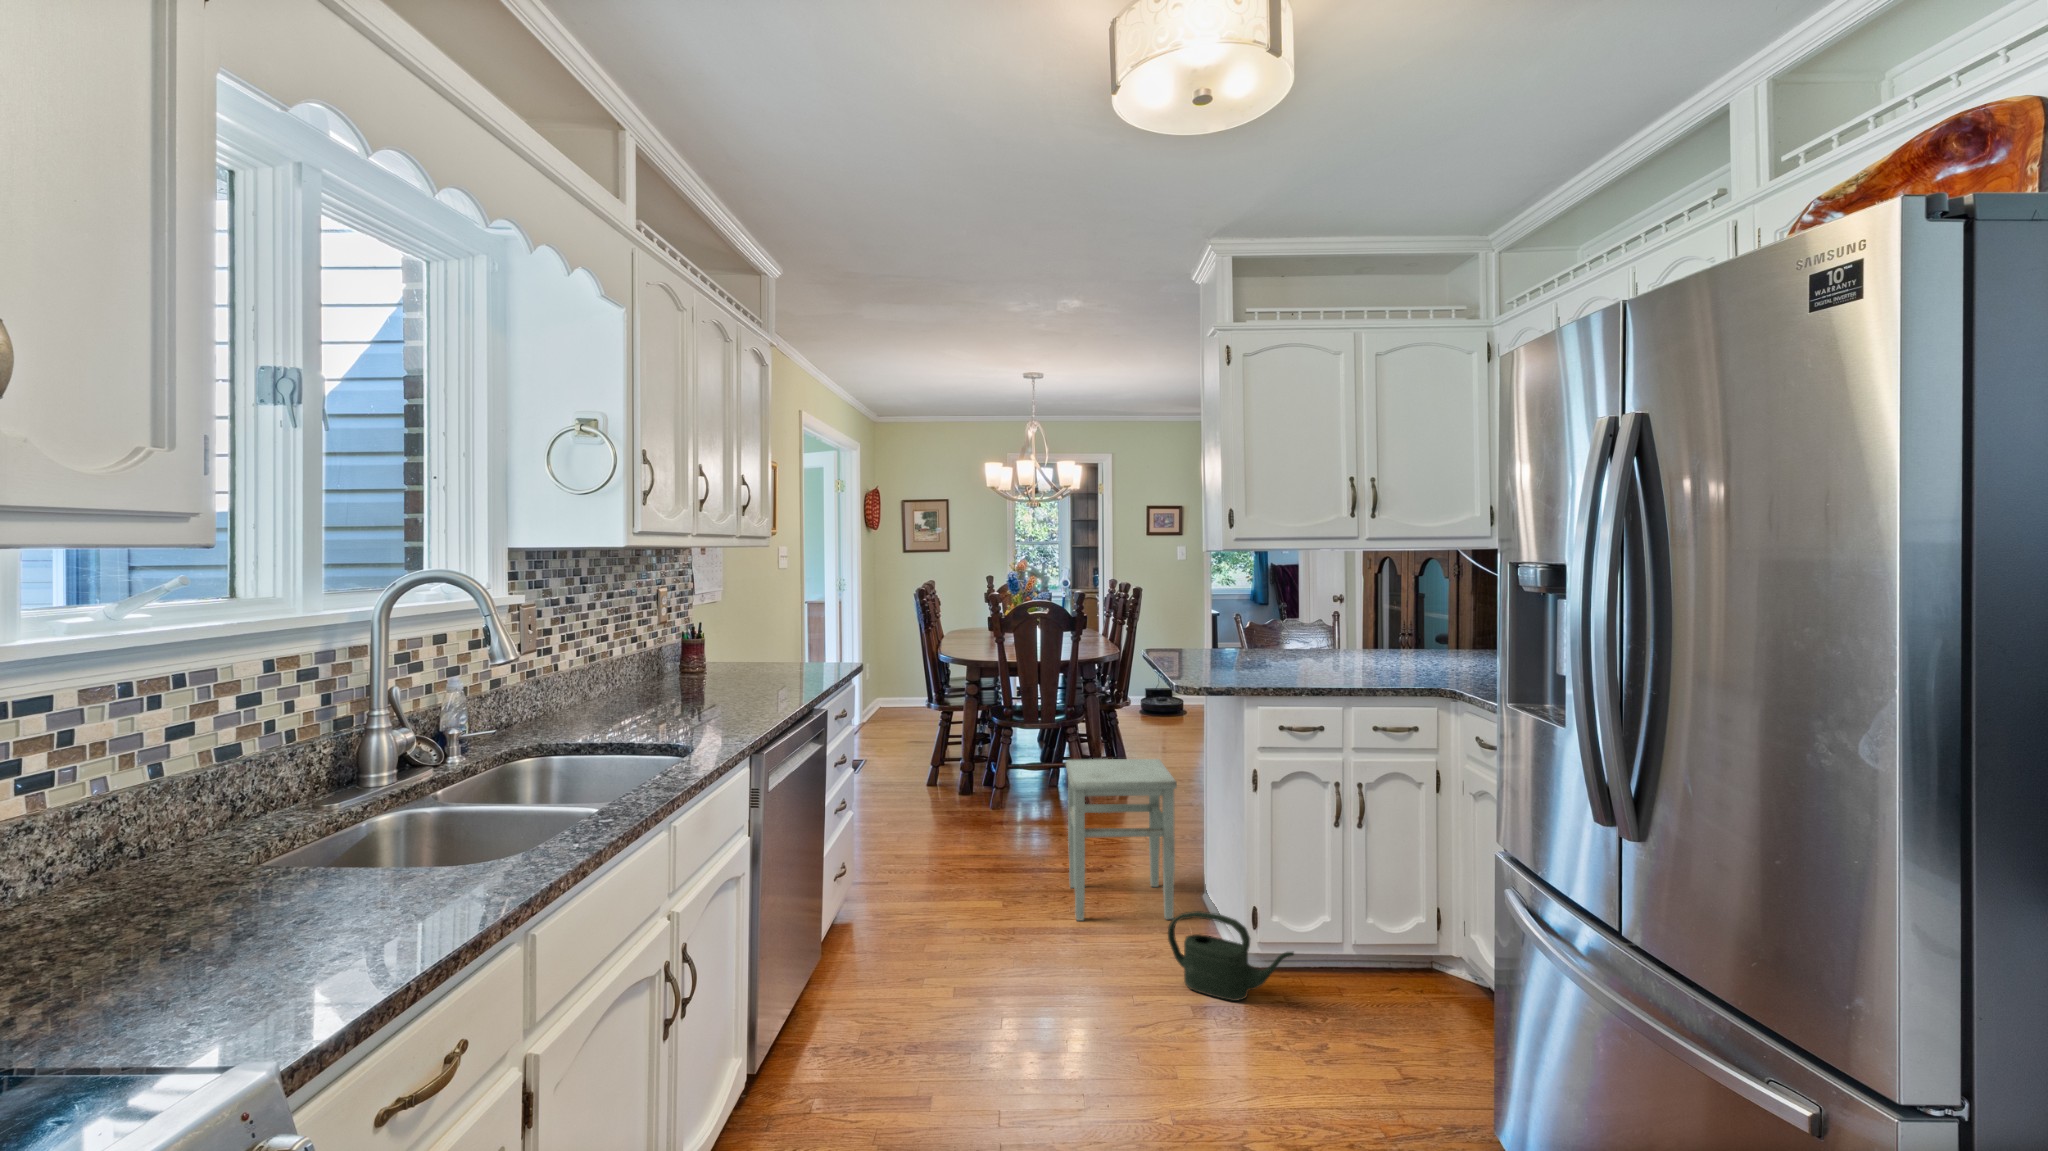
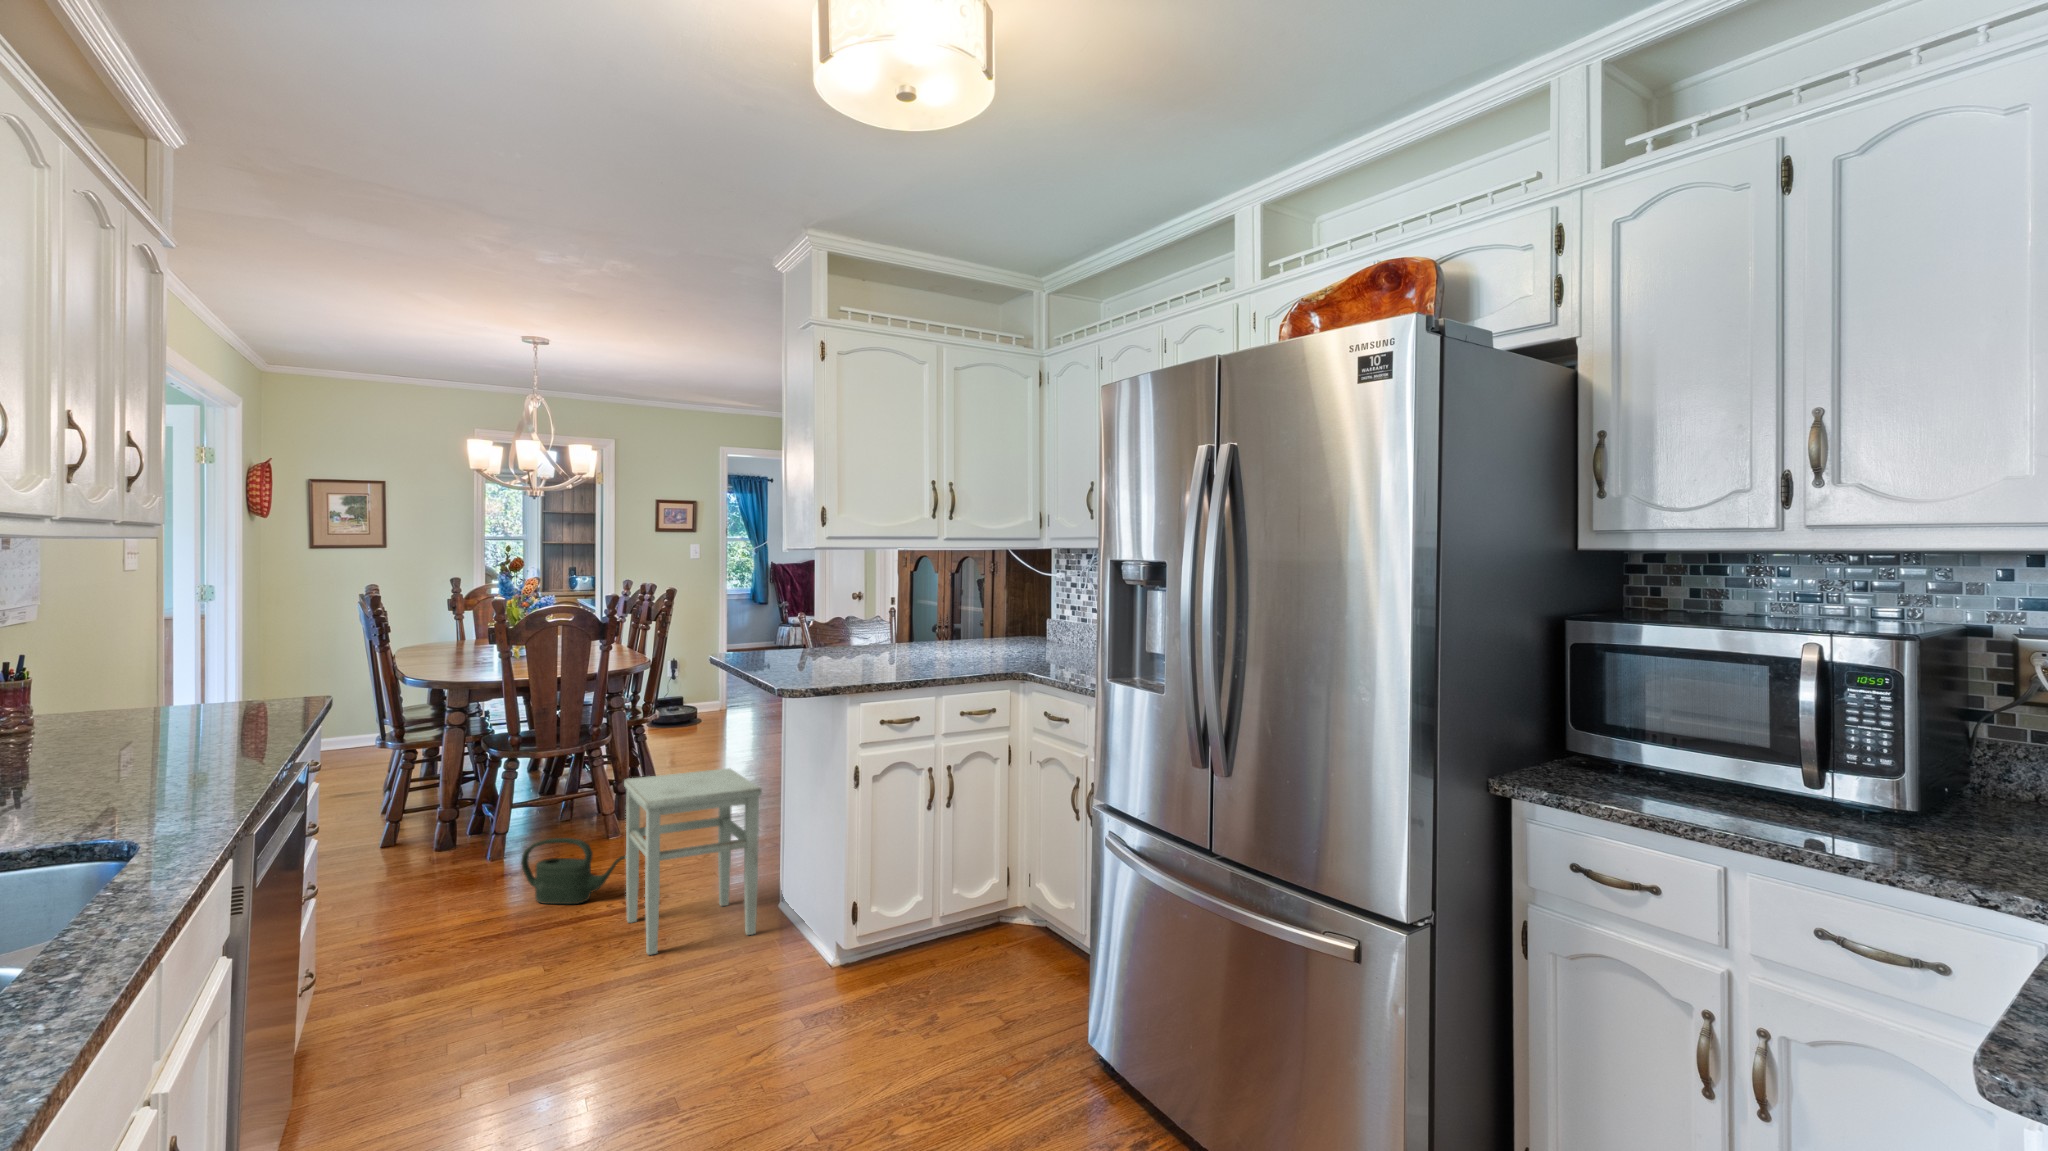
watering can: present [1168,911,1294,1001] -> present [521,838,626,904]

